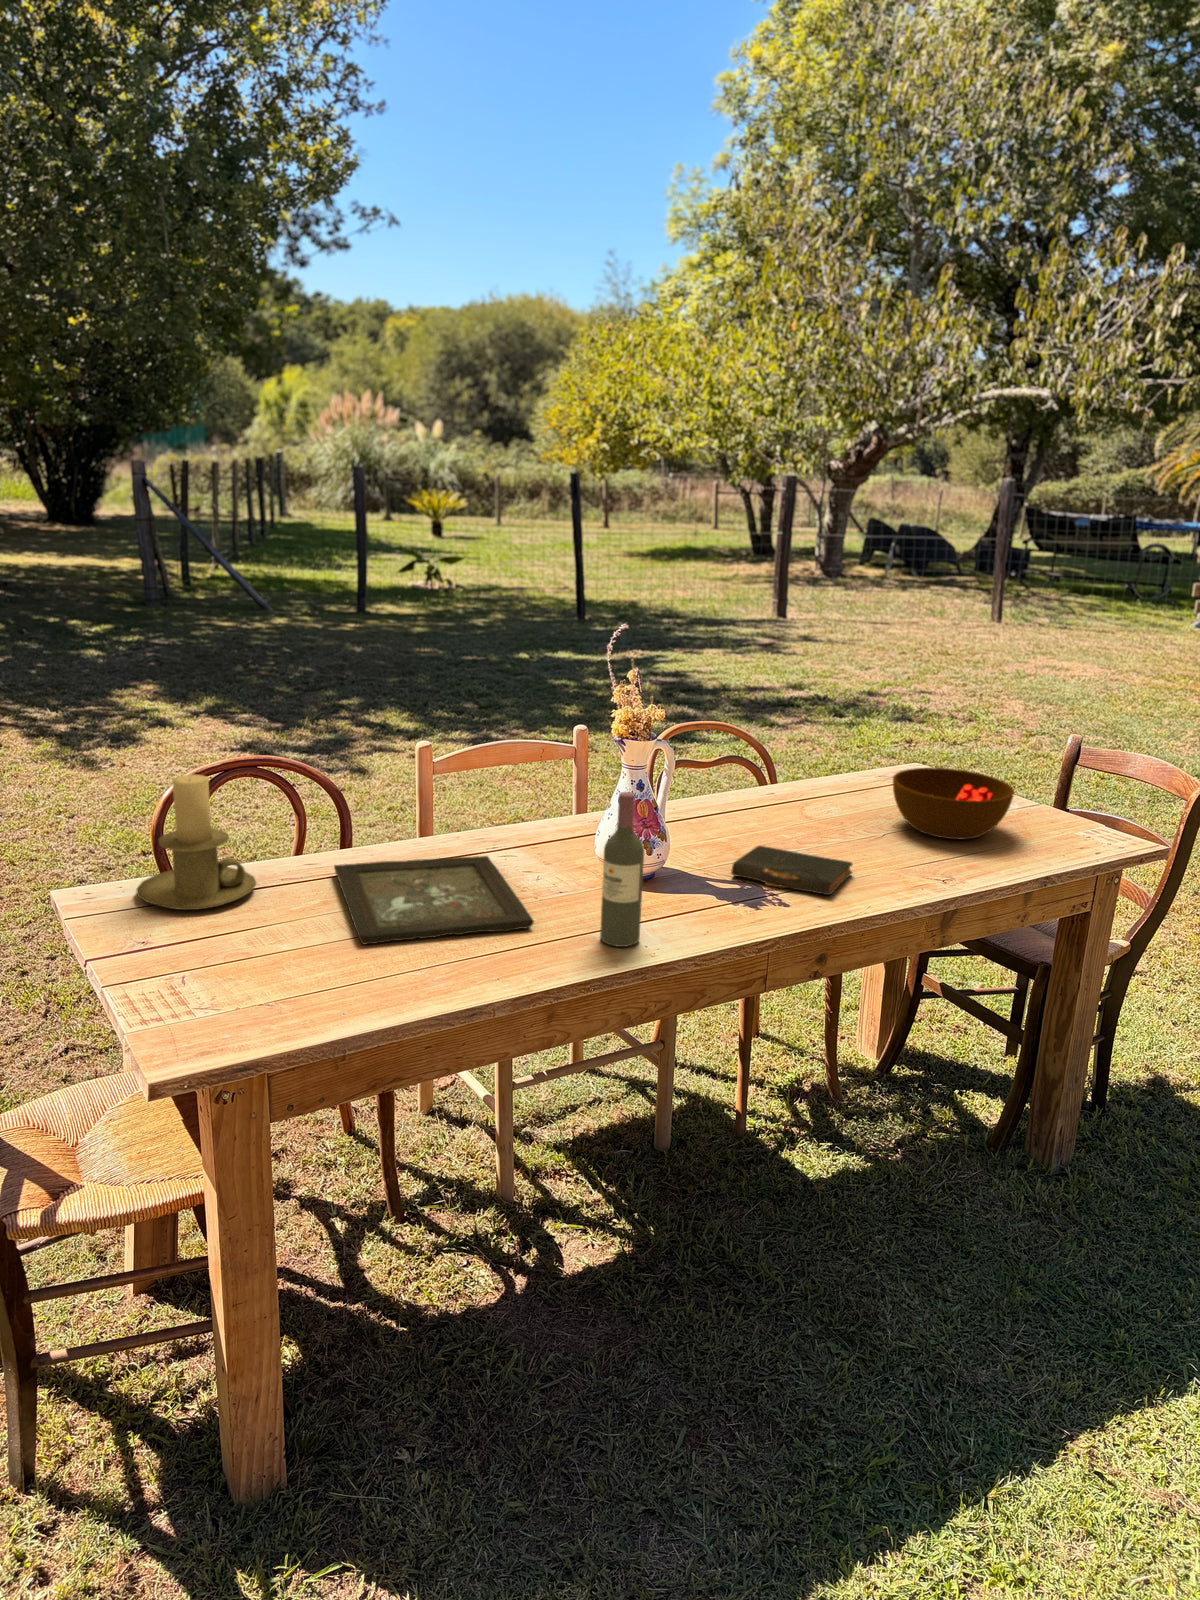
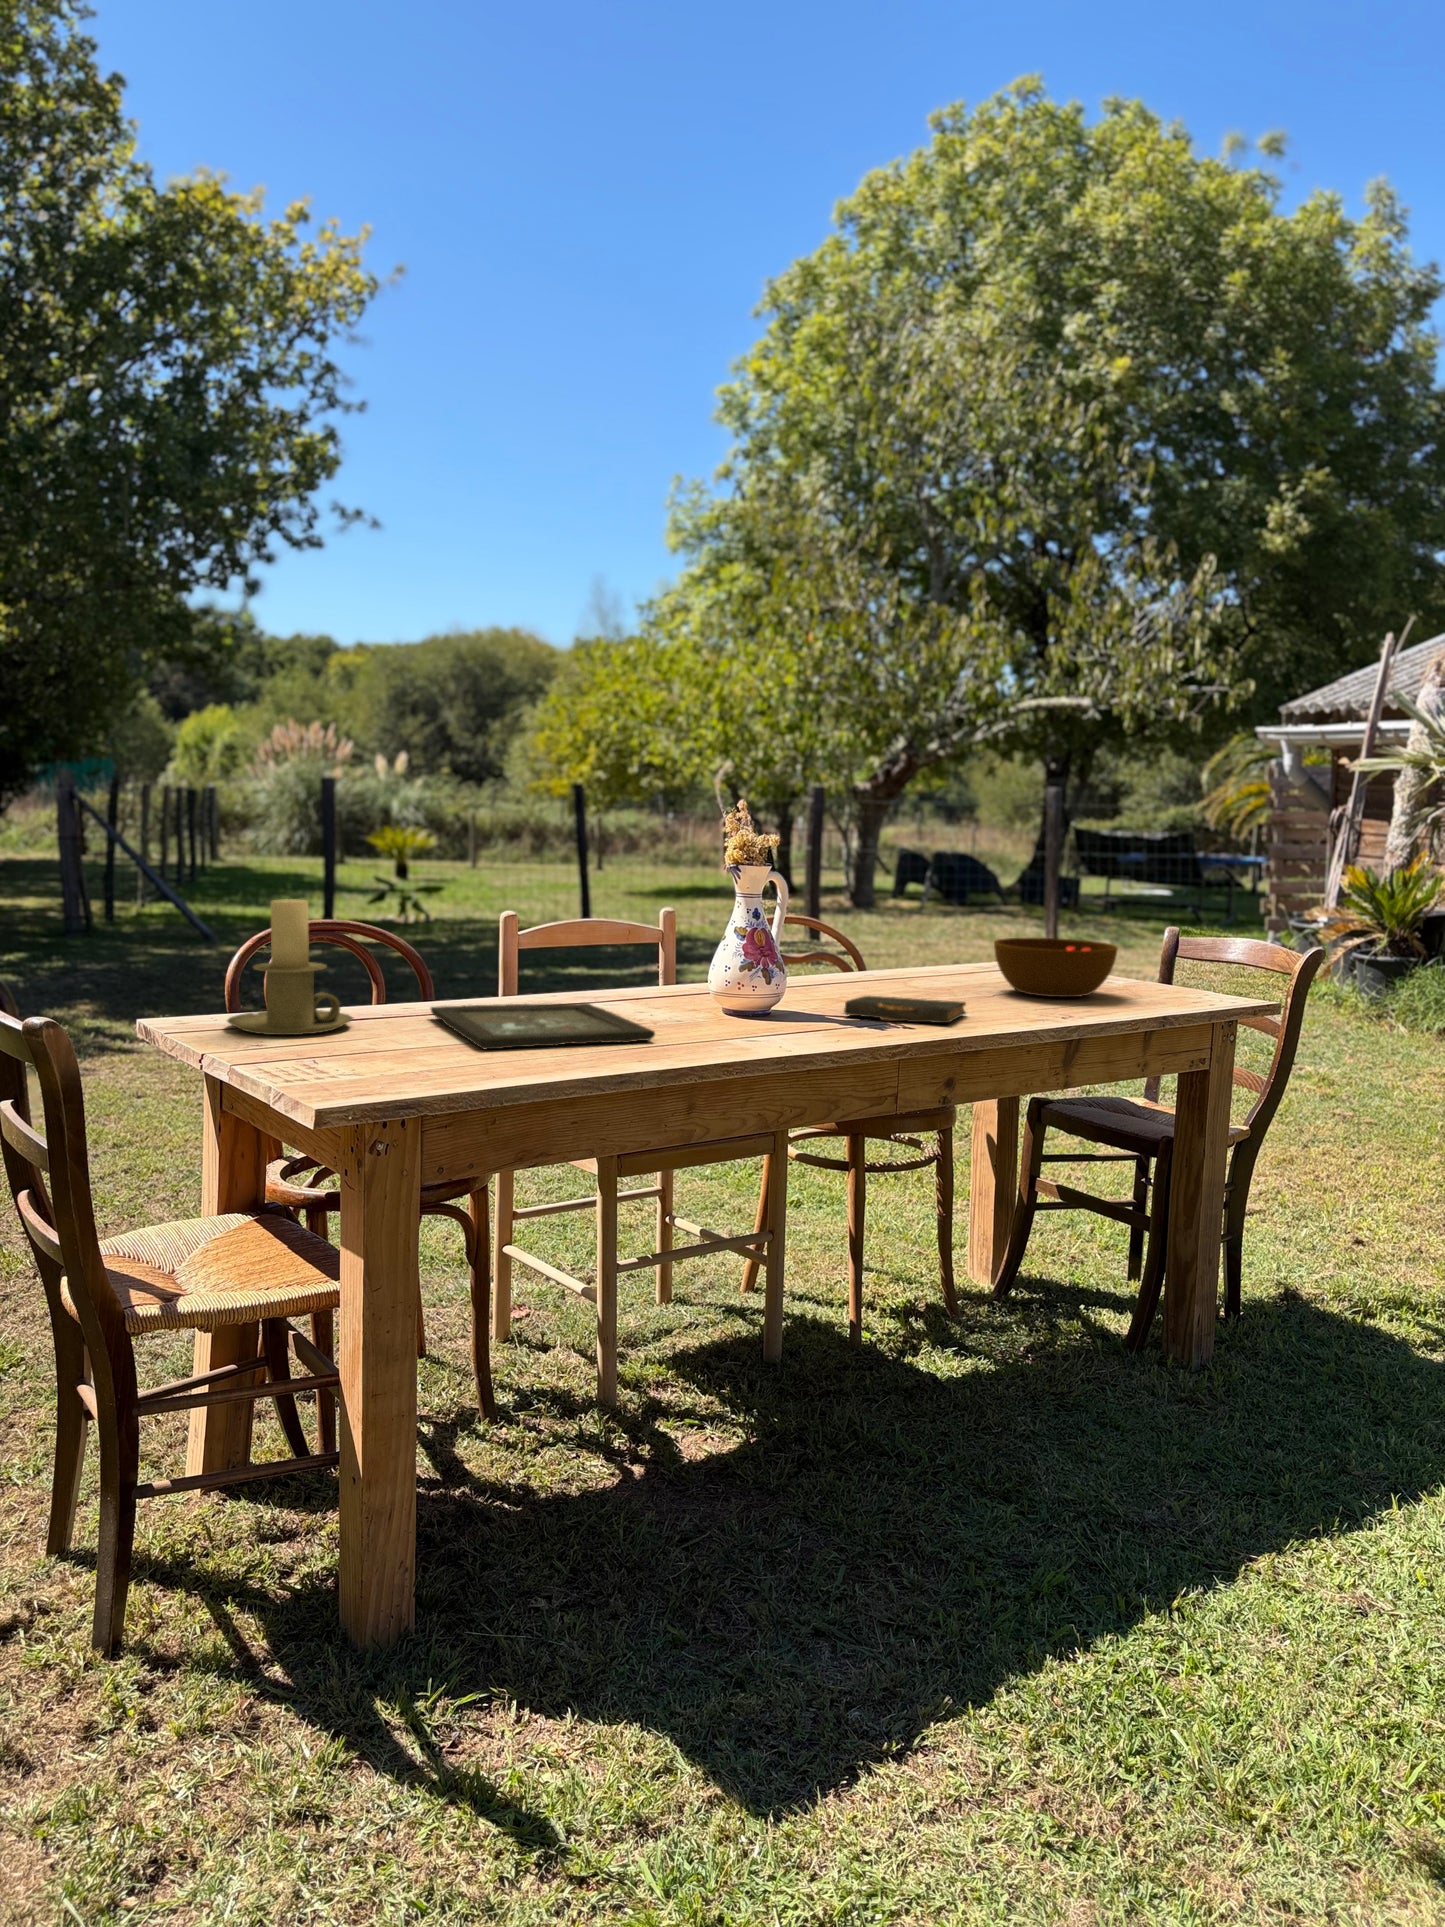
wine bottle: present [600,792,644,947] -> none [726,888,769,1049]

